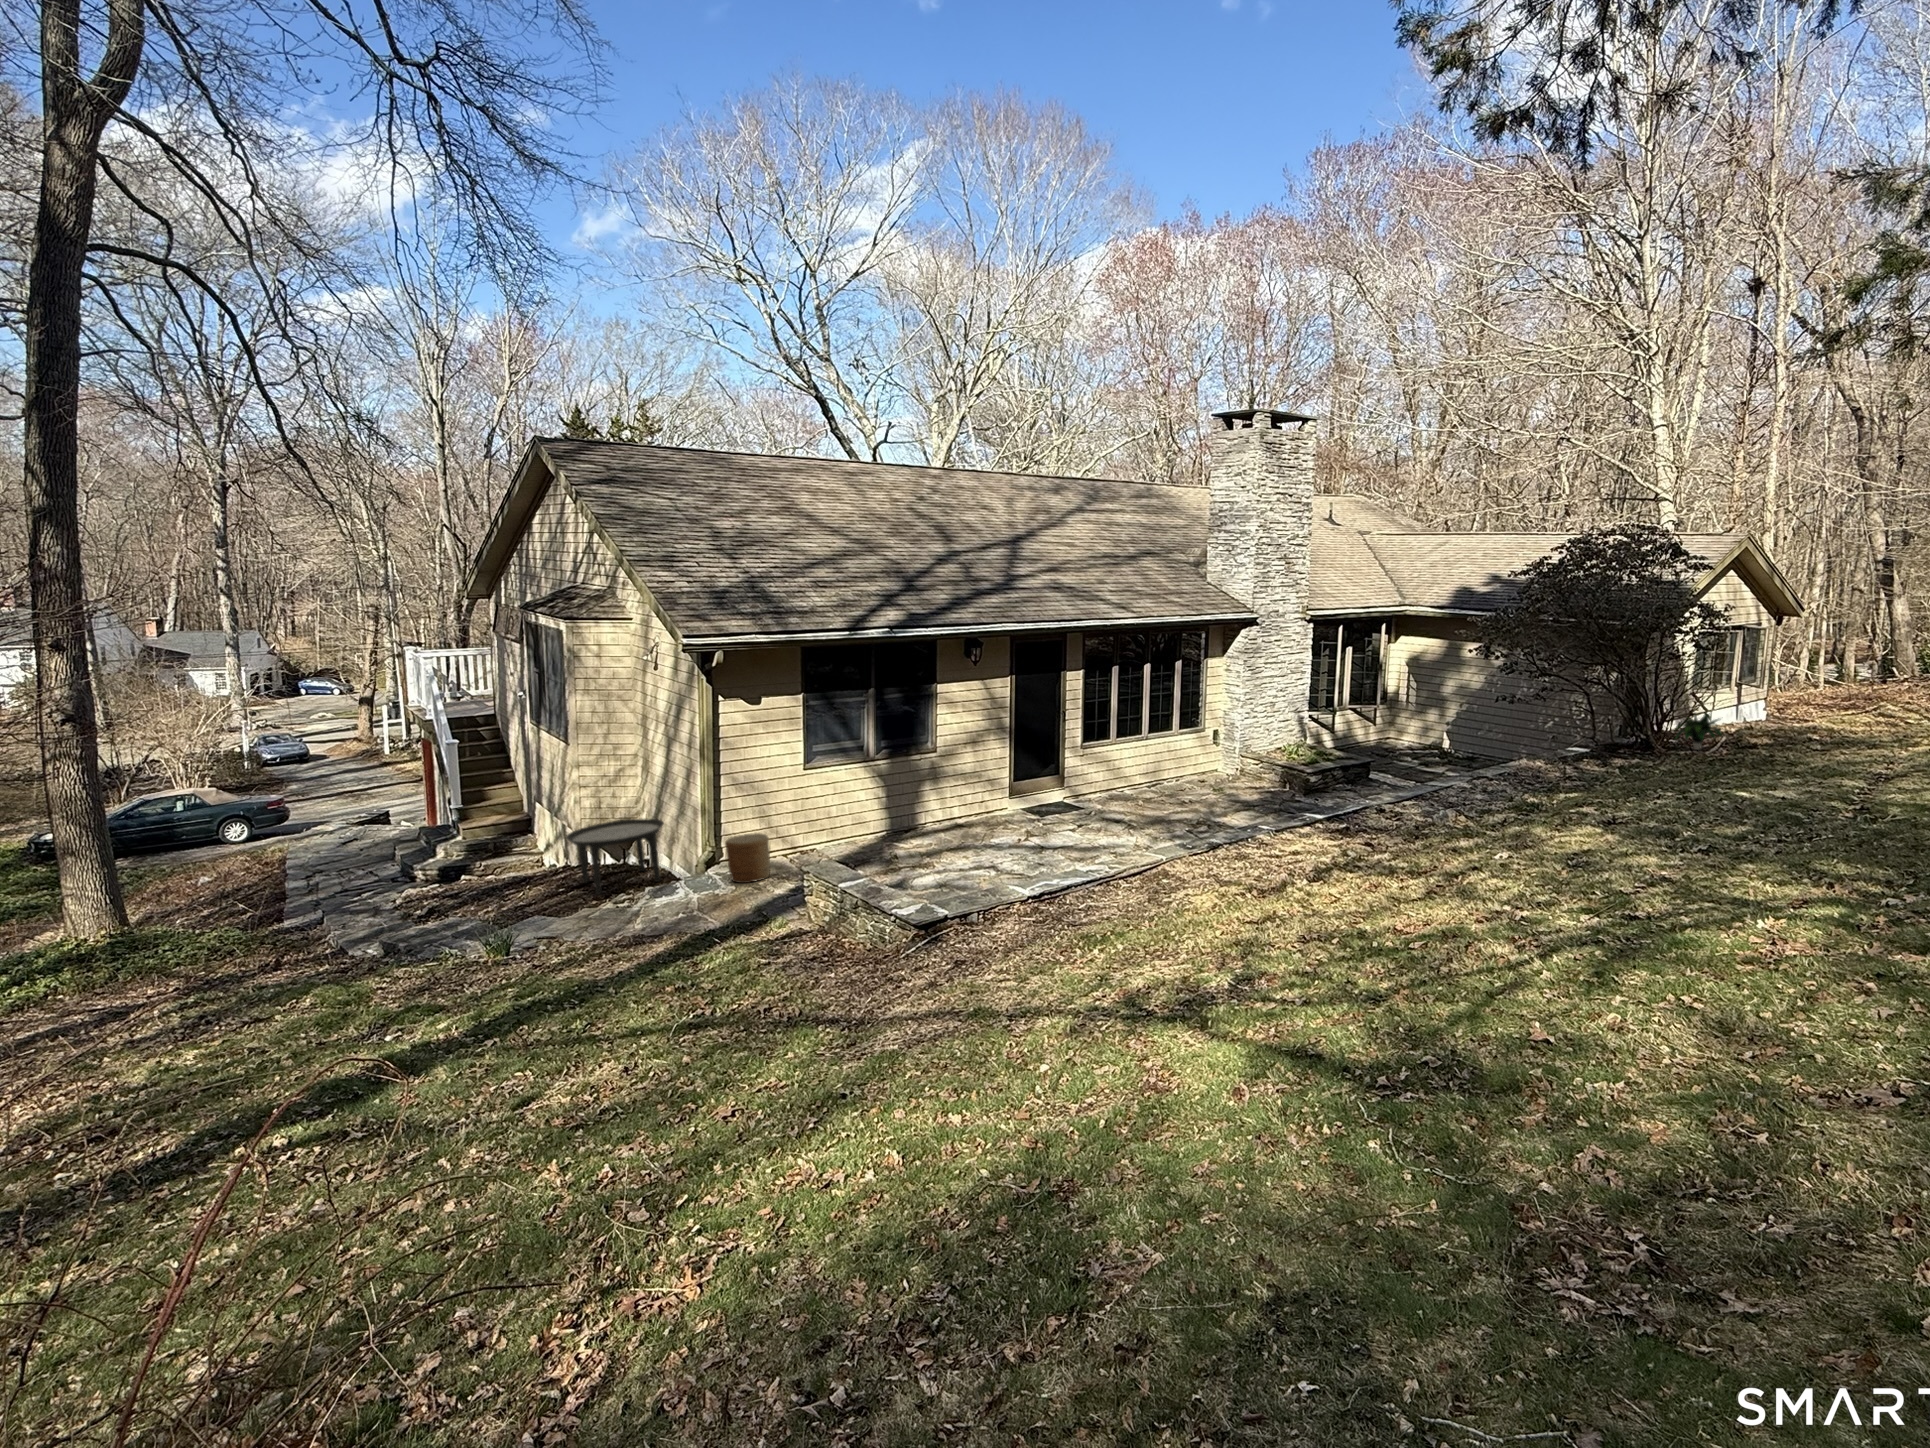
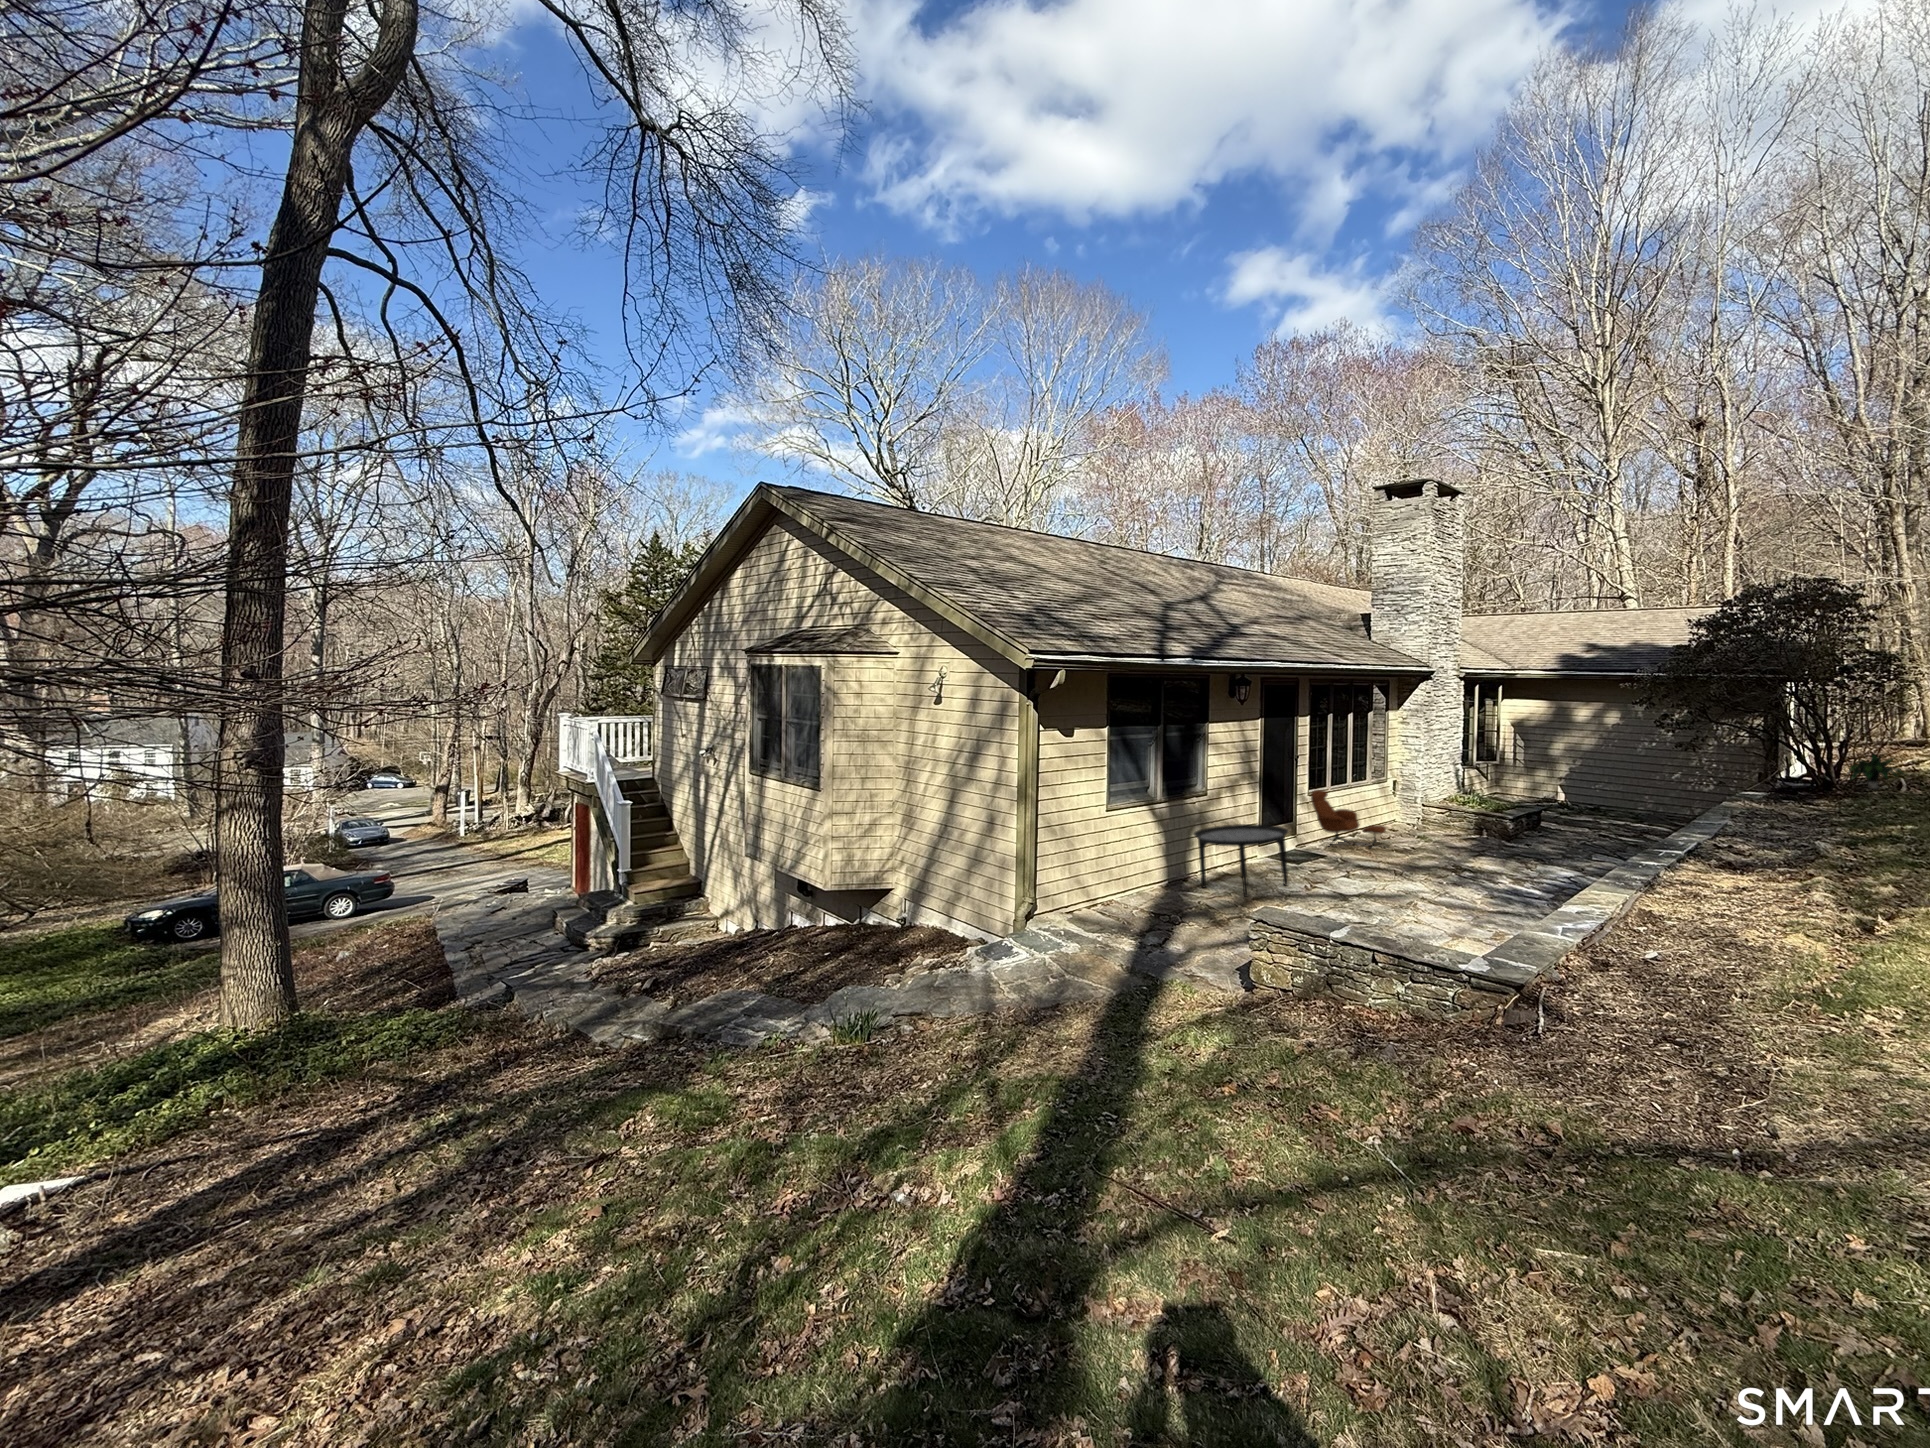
lounge chair: none [1079,743,1139,803] -> present [1311,790,1386,846]
round table: present [566,819,664,895] -> present [1194,824,1288,897]
woven basket: present [725,833,770,883] -> none [1042,884,1092,943]

